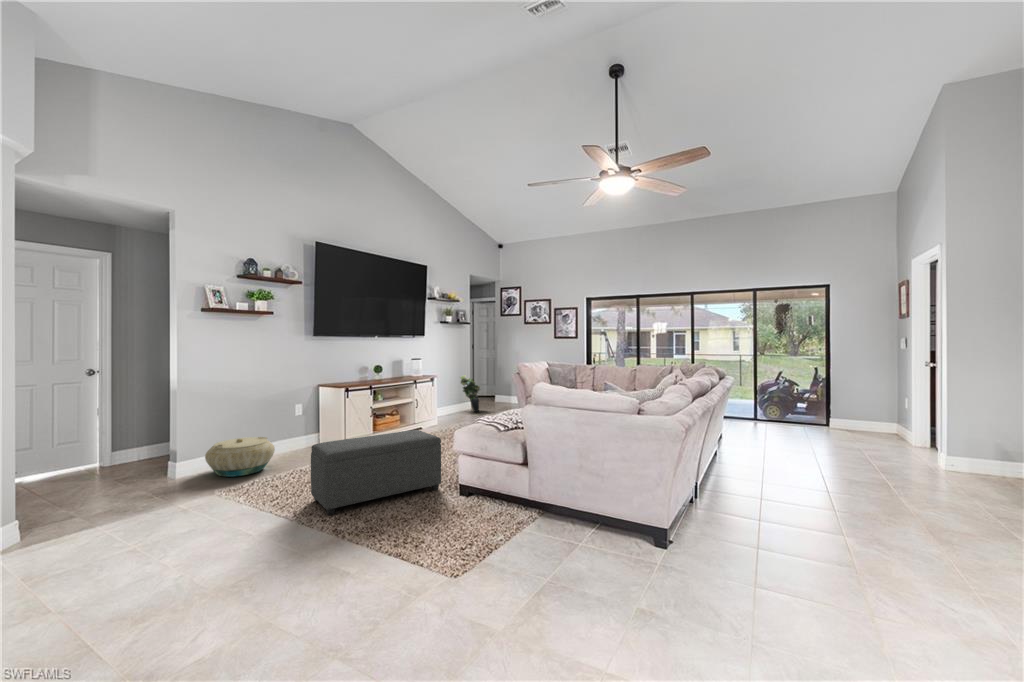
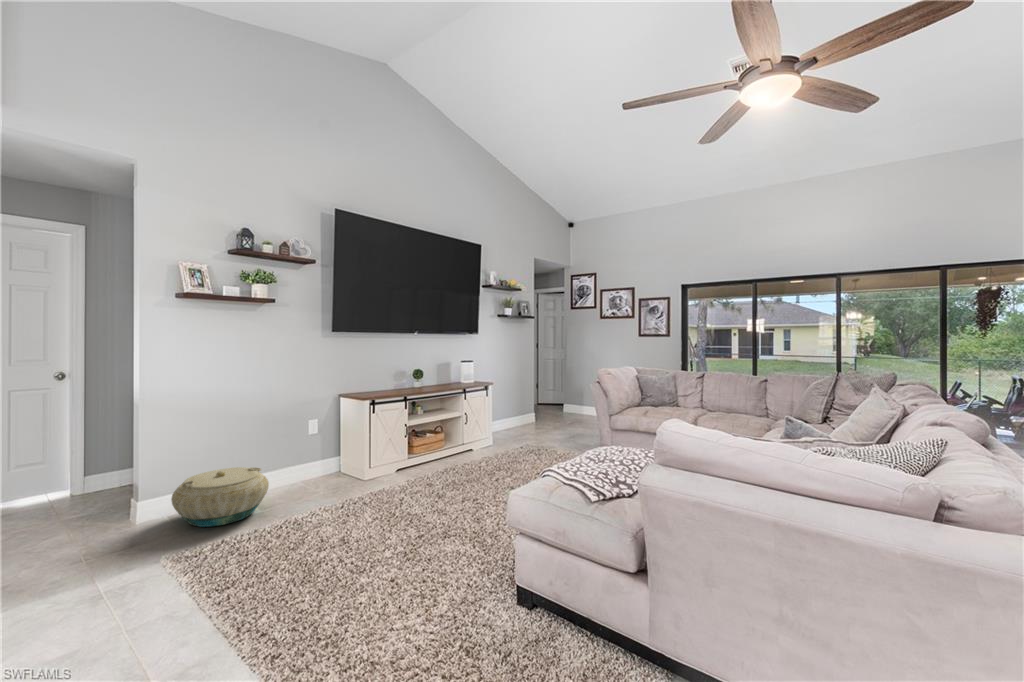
potted plant: present [461,376,480,412] -> none [521,380,549,426]
ottoman: present [311,430,441,515] -> none [283,476,488,637]

